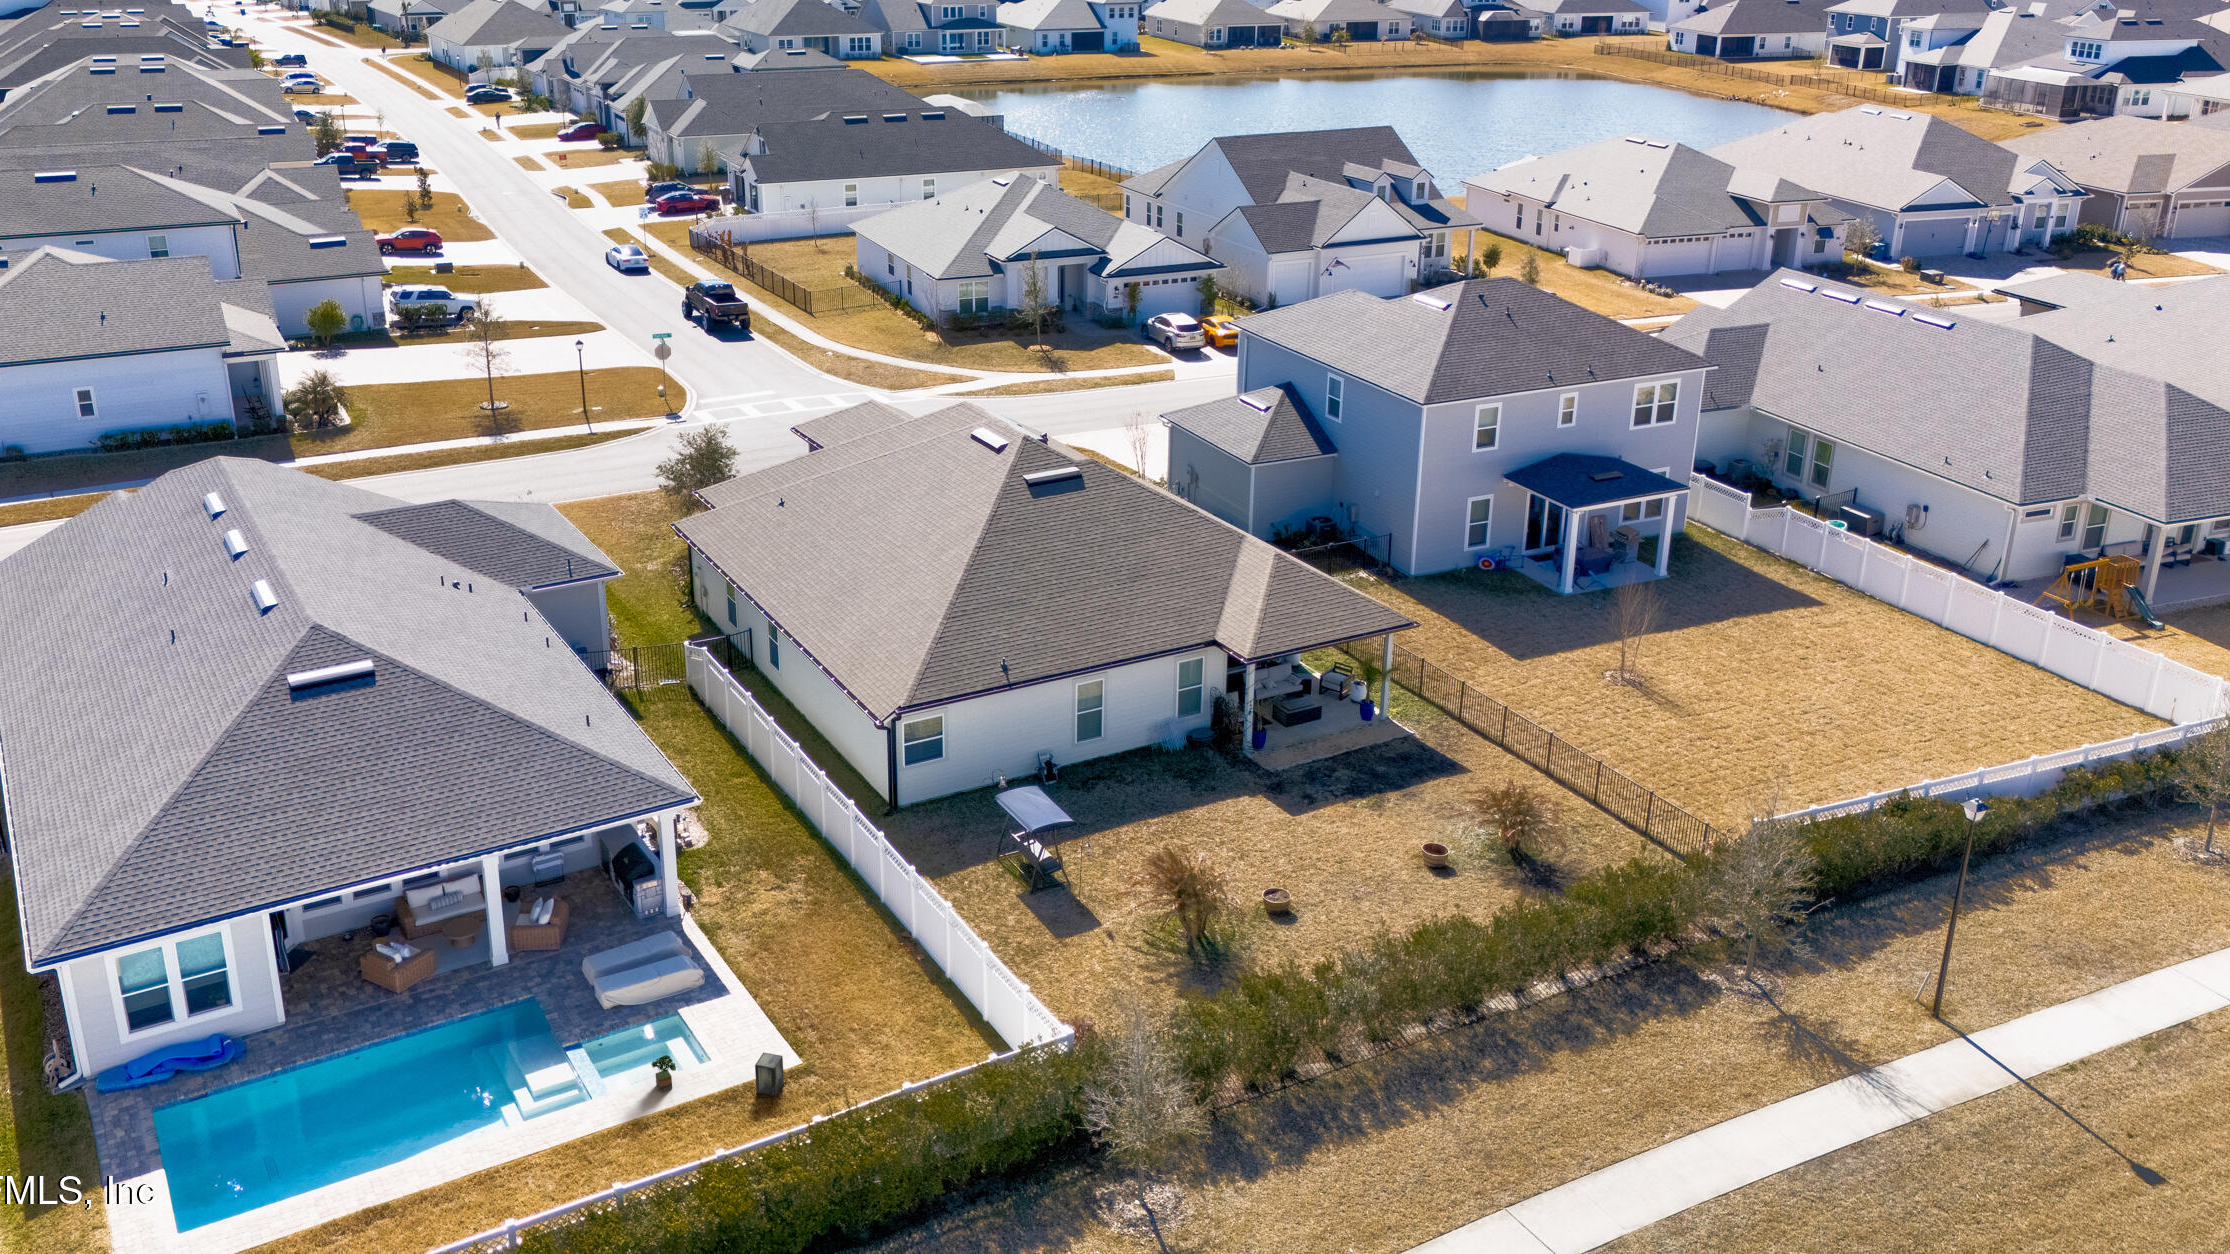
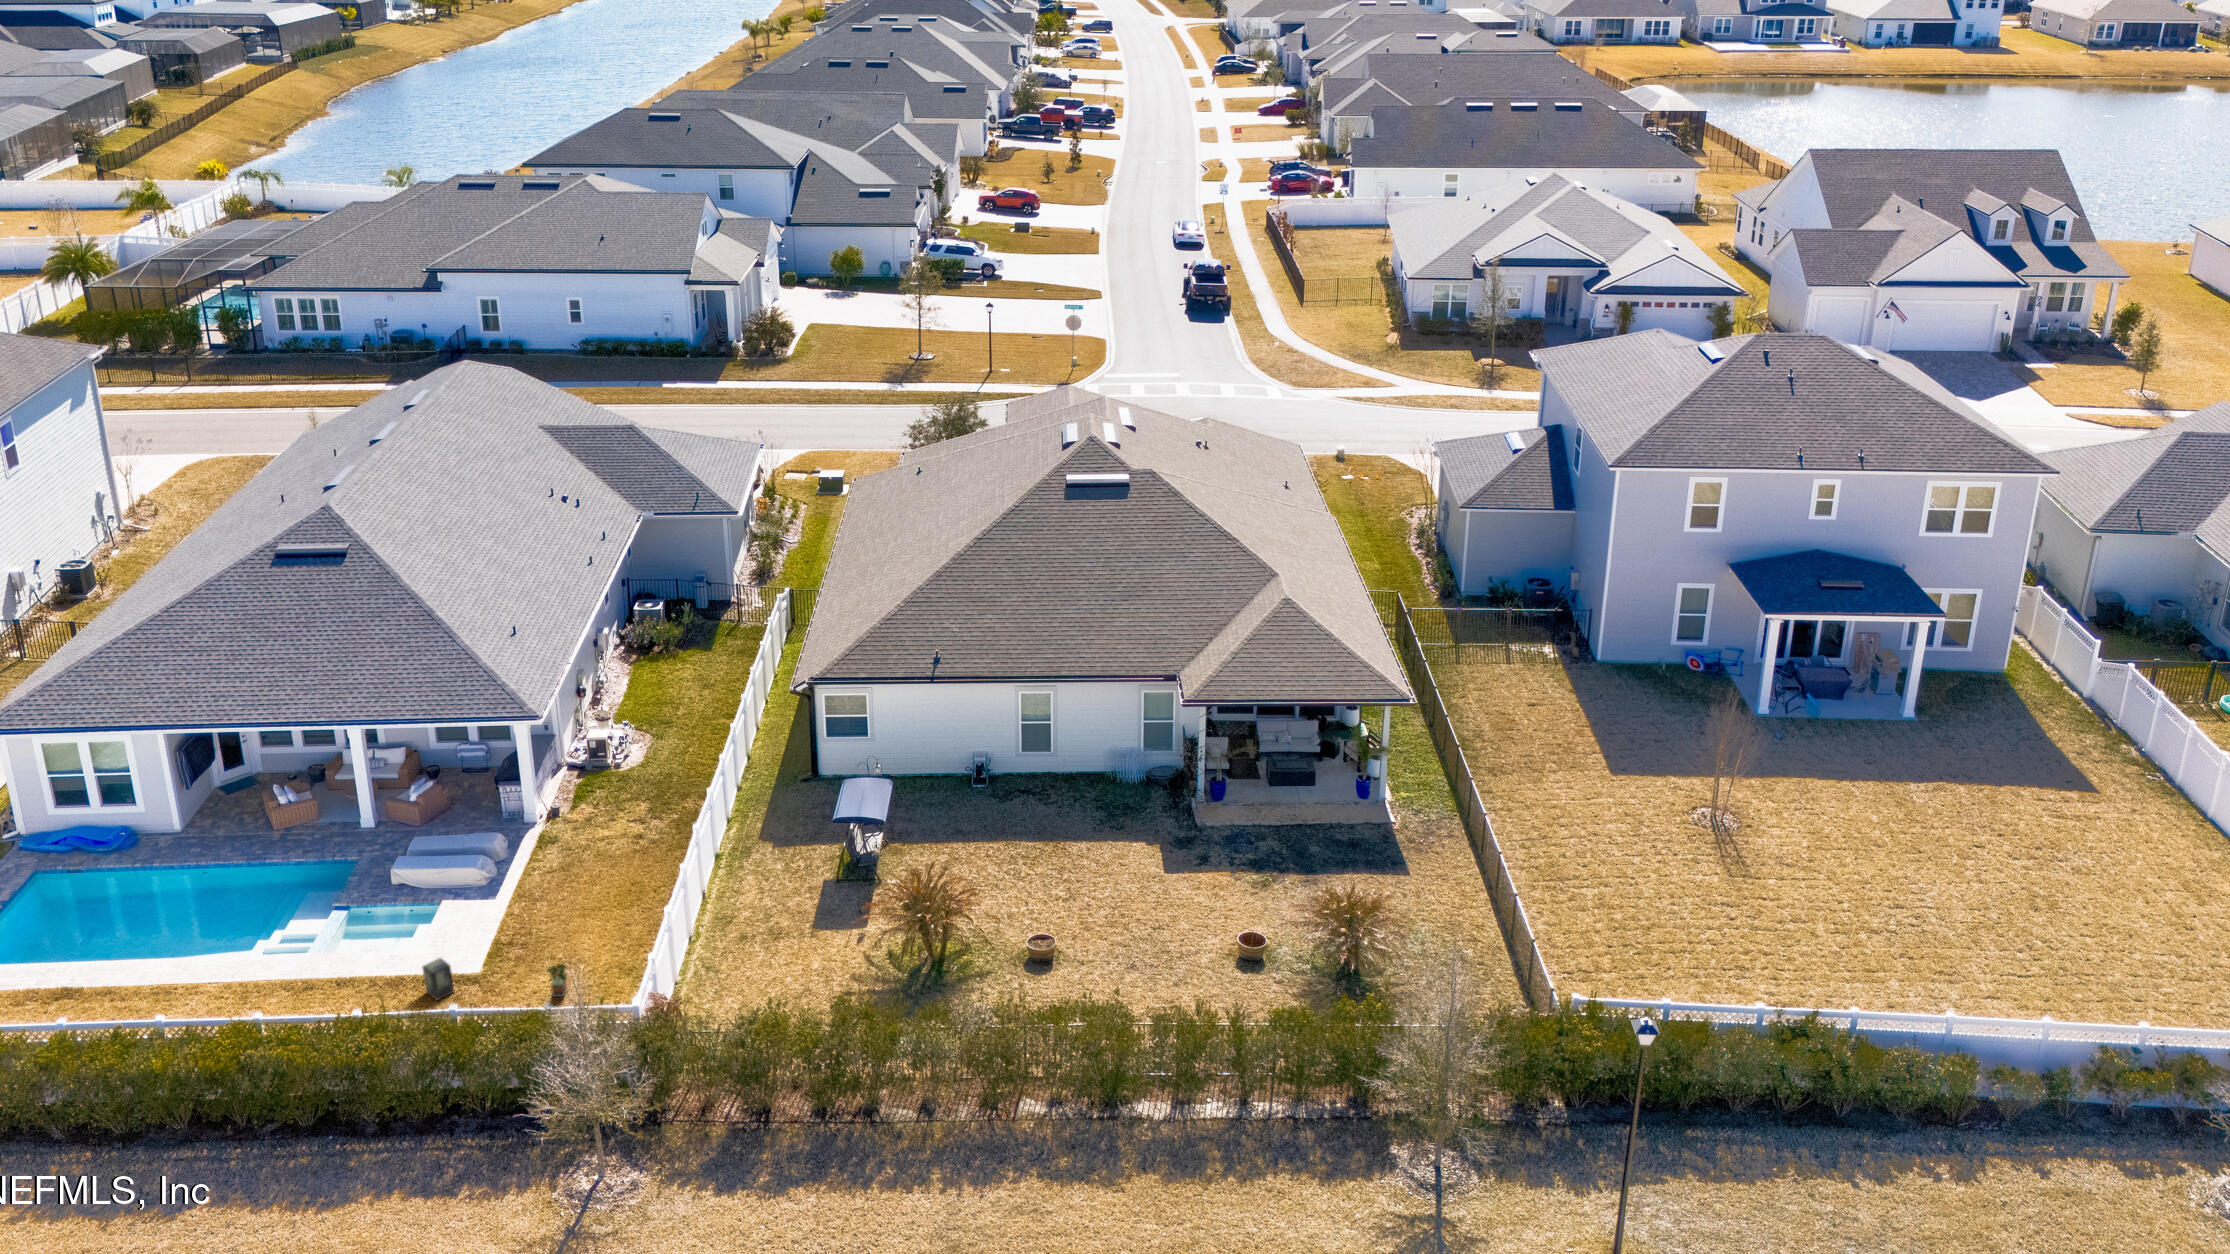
potted tree: present [652,1055,676,1092] -> present [547,964,567,997]

